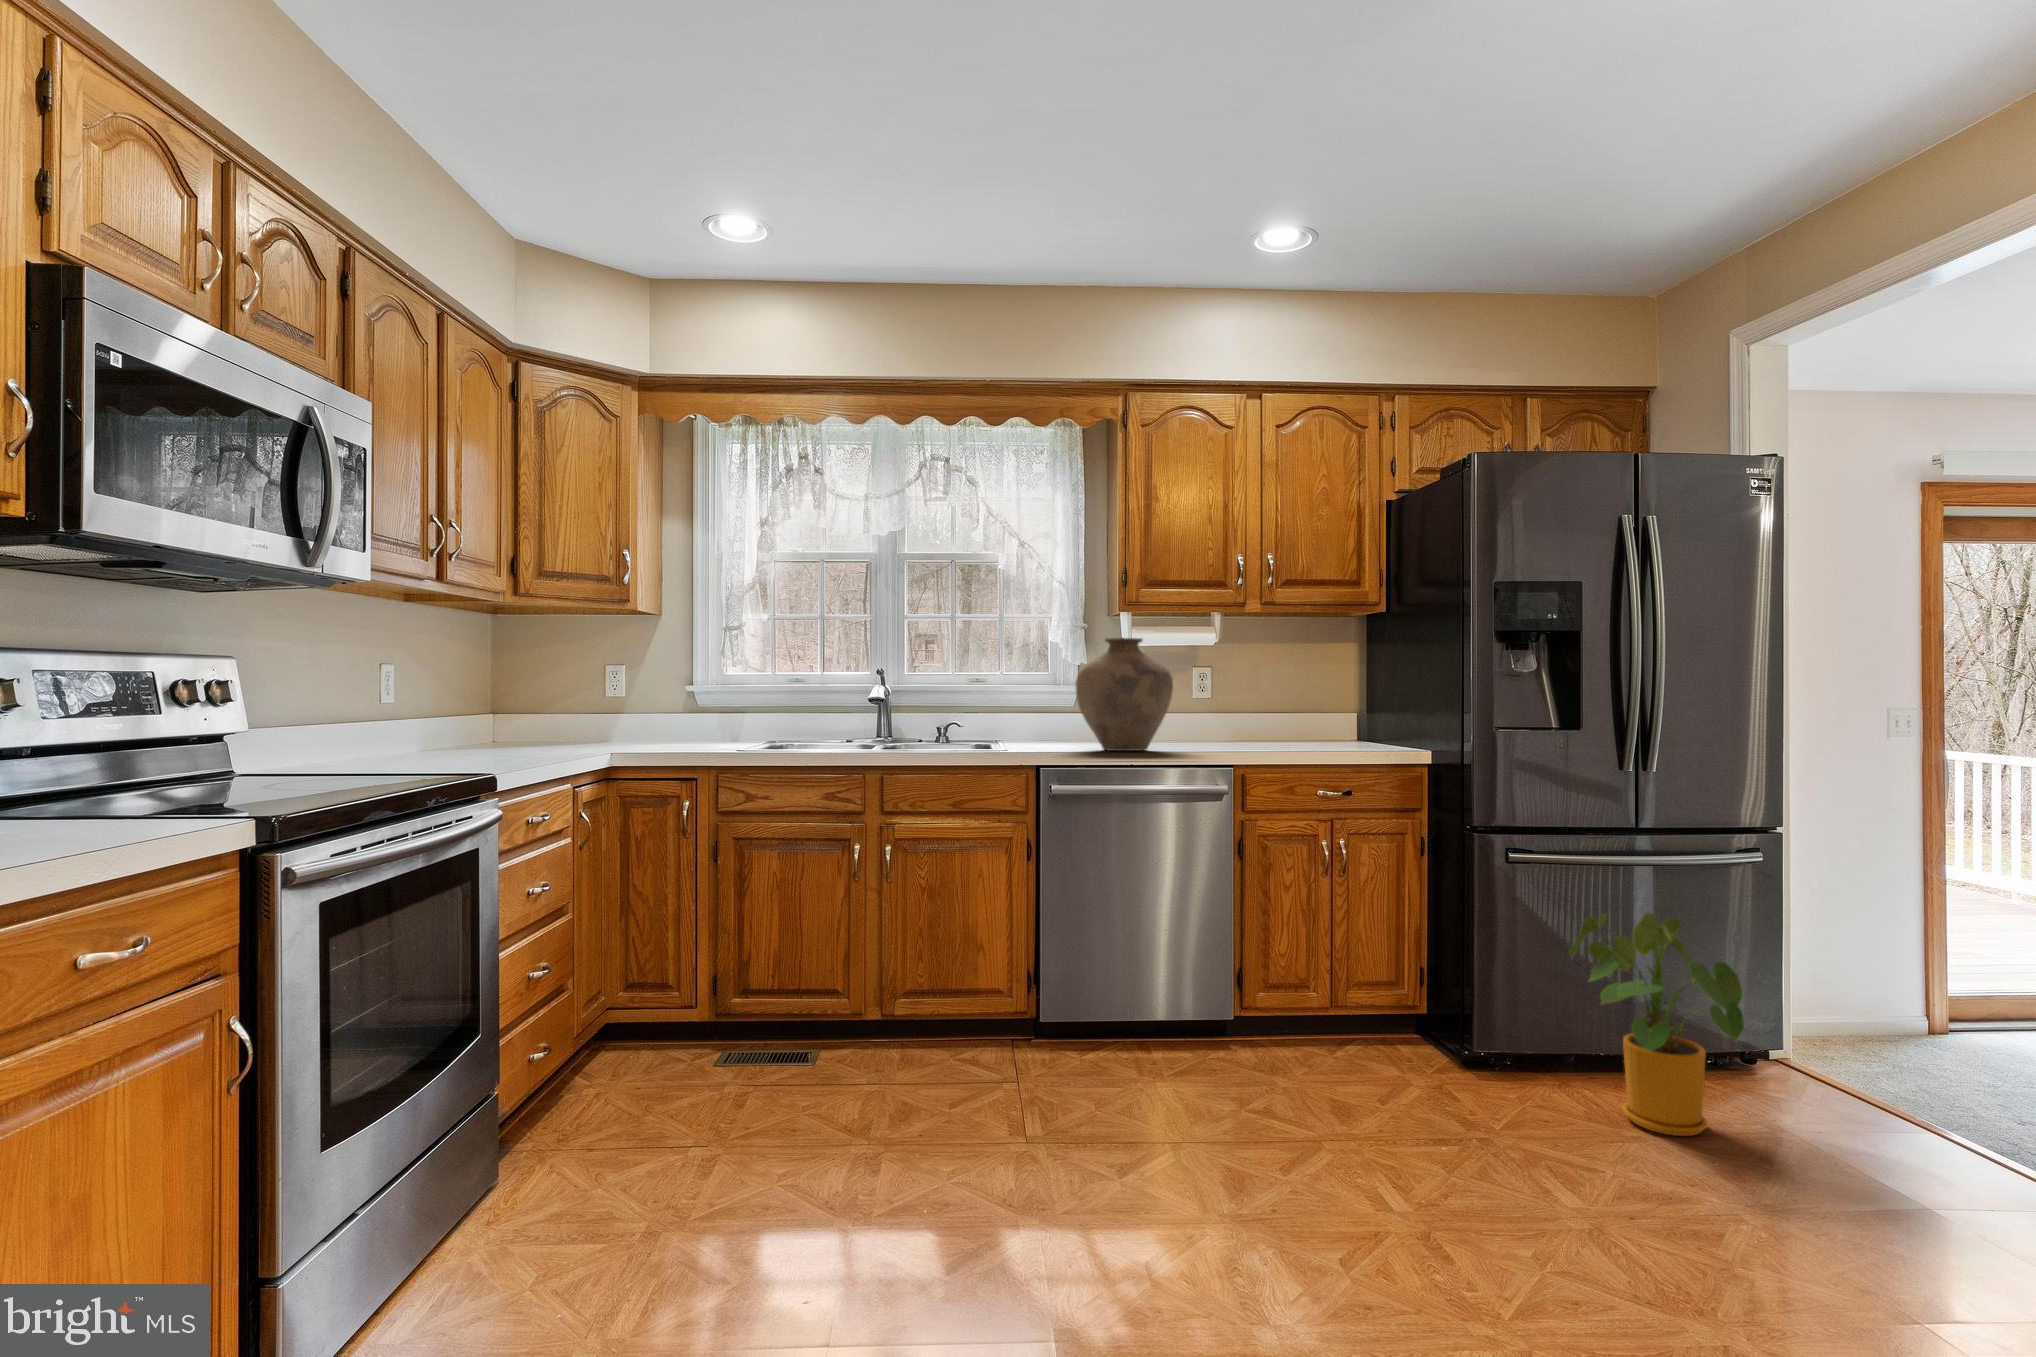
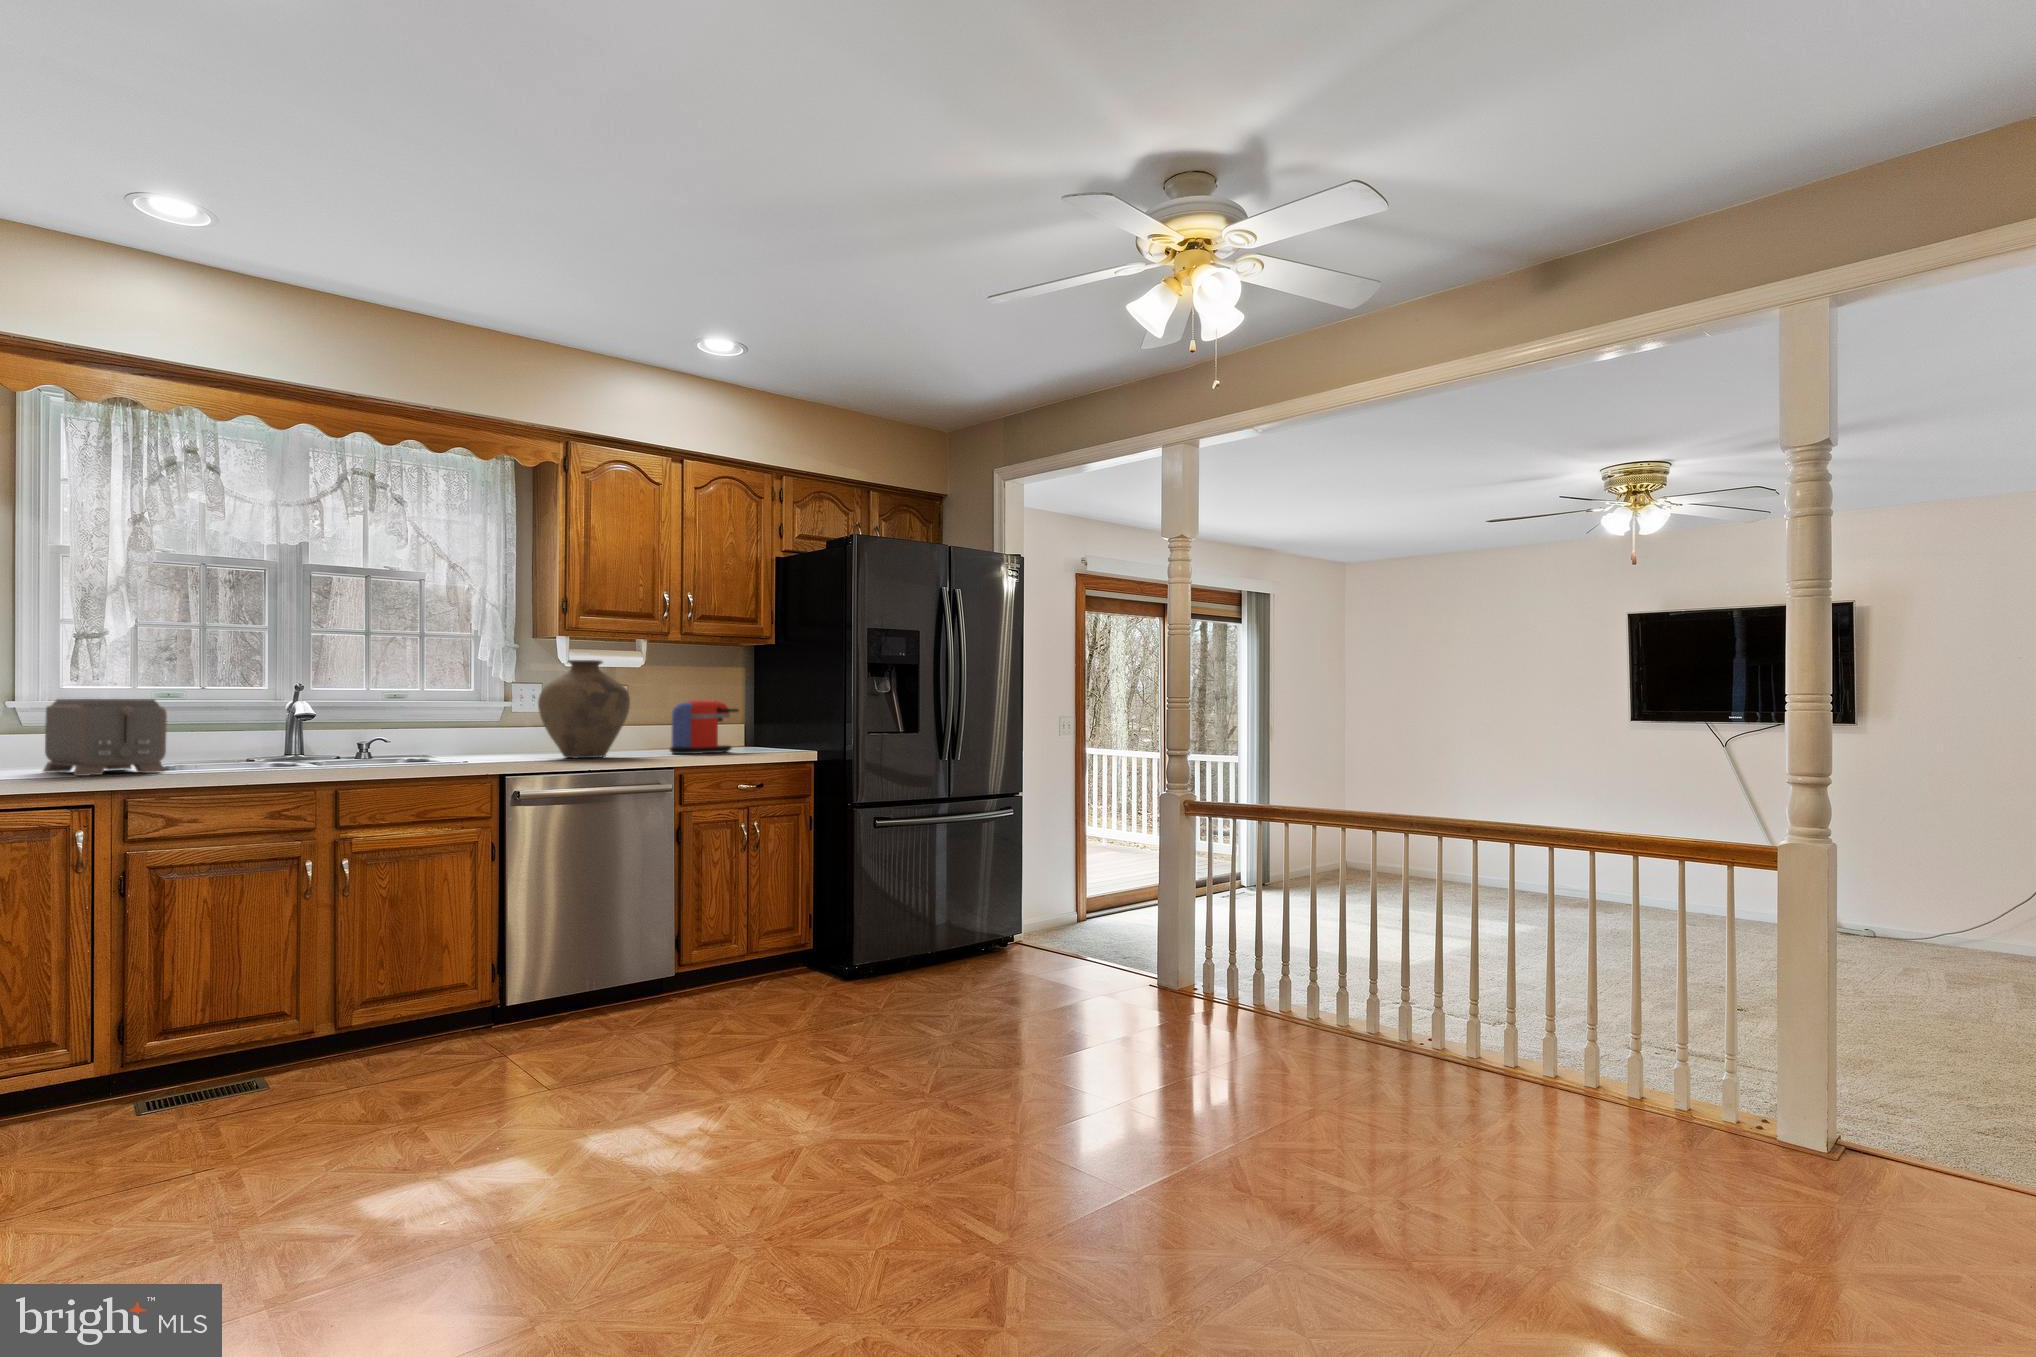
coffee maker: none [1232,684,1322,749] -> present [670,700,739,754]
toaster: none [665,685,734,754] -> present [43,699,167,776]
house plant: present [1569,912,1744,1136] -> none [913,852,1017,990]

